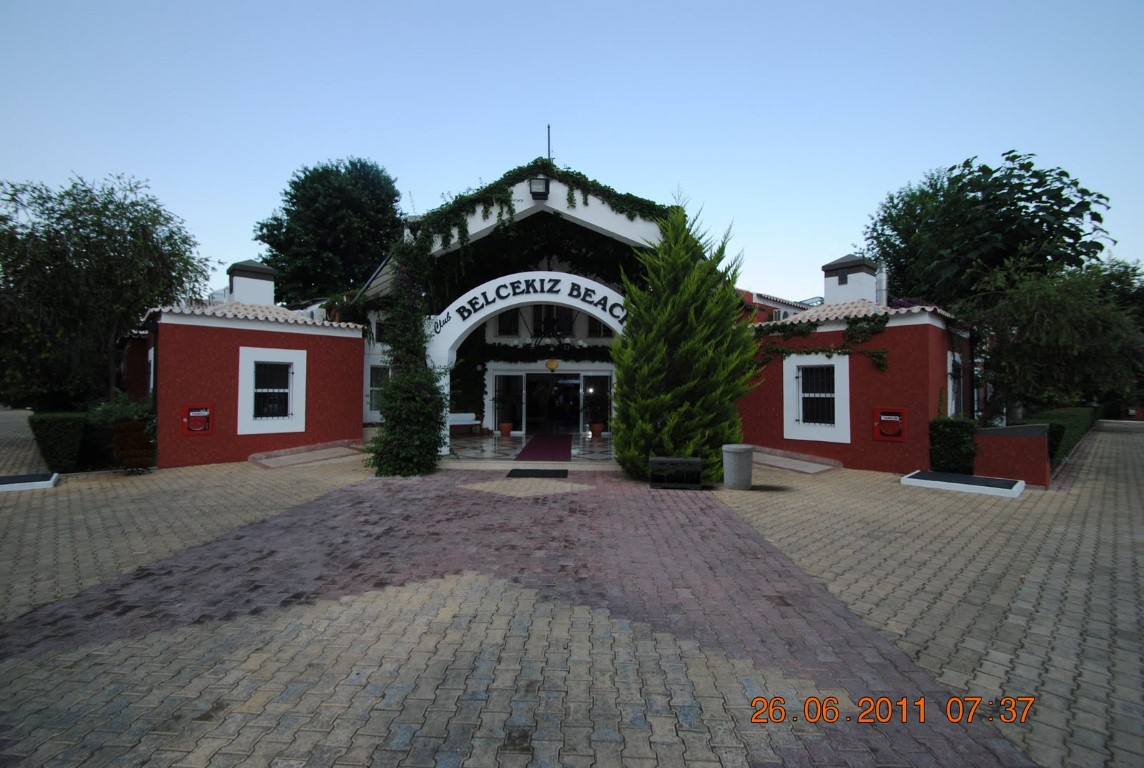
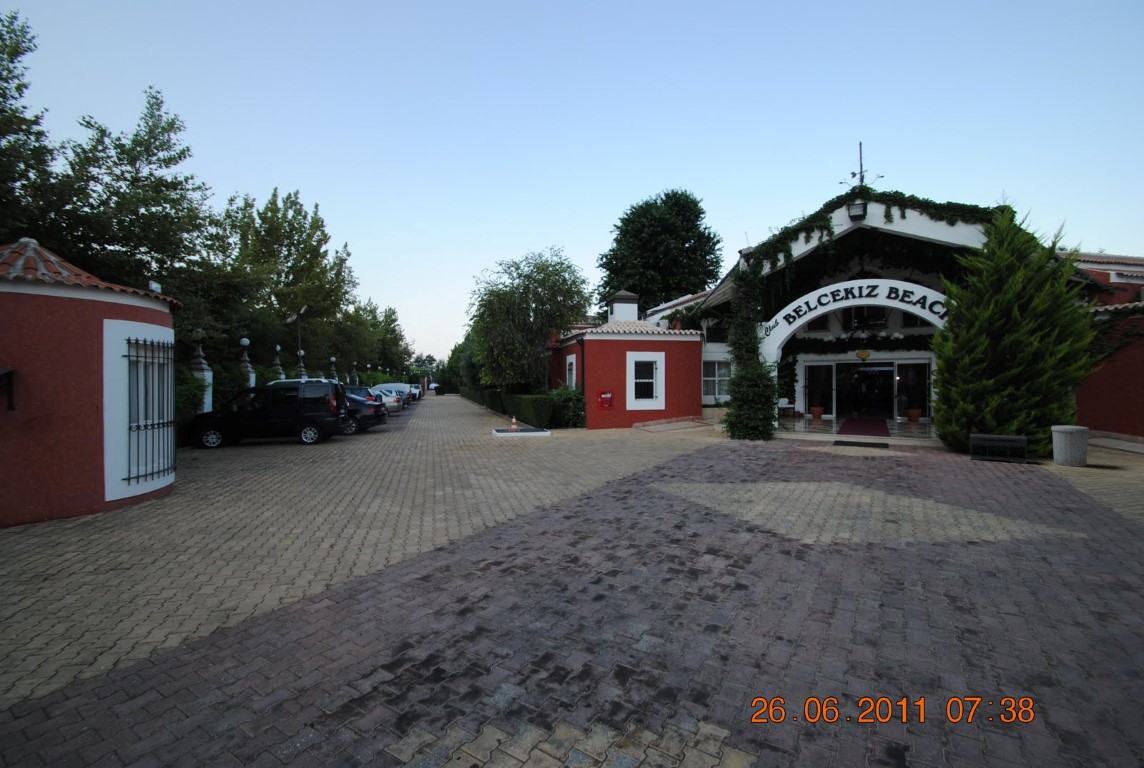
lounge chair: present [108,422,158,474] -> none [563,401,588,433]

